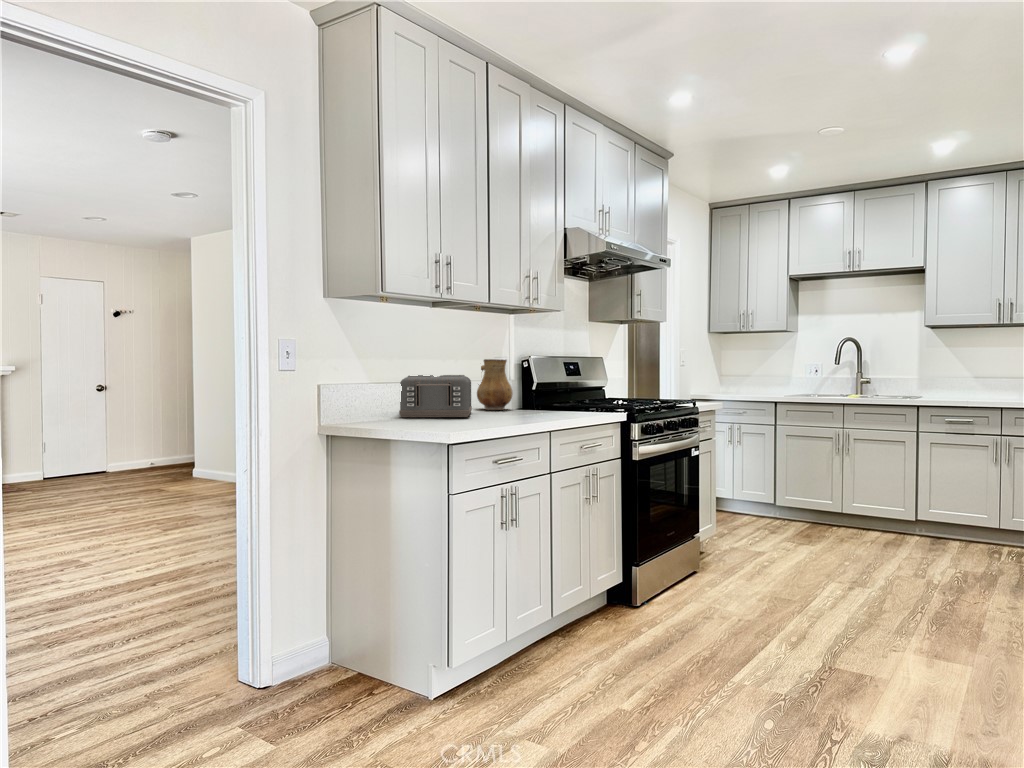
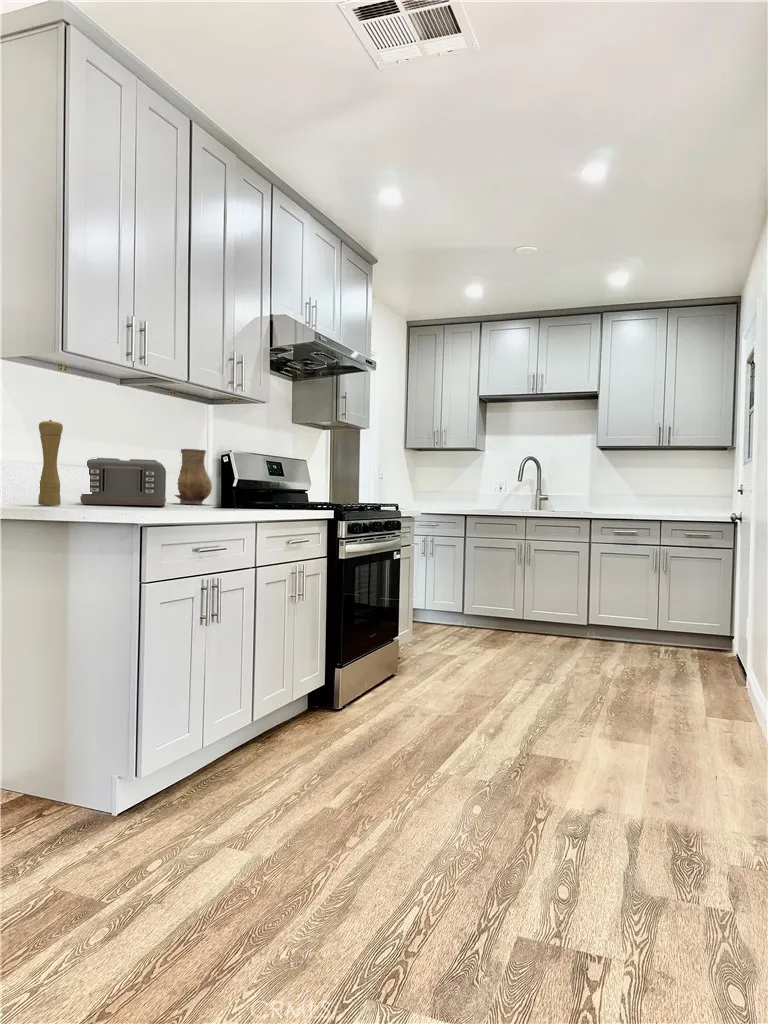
pepper mill: none [364,348,383,422] -> present [38,420,63,505]

